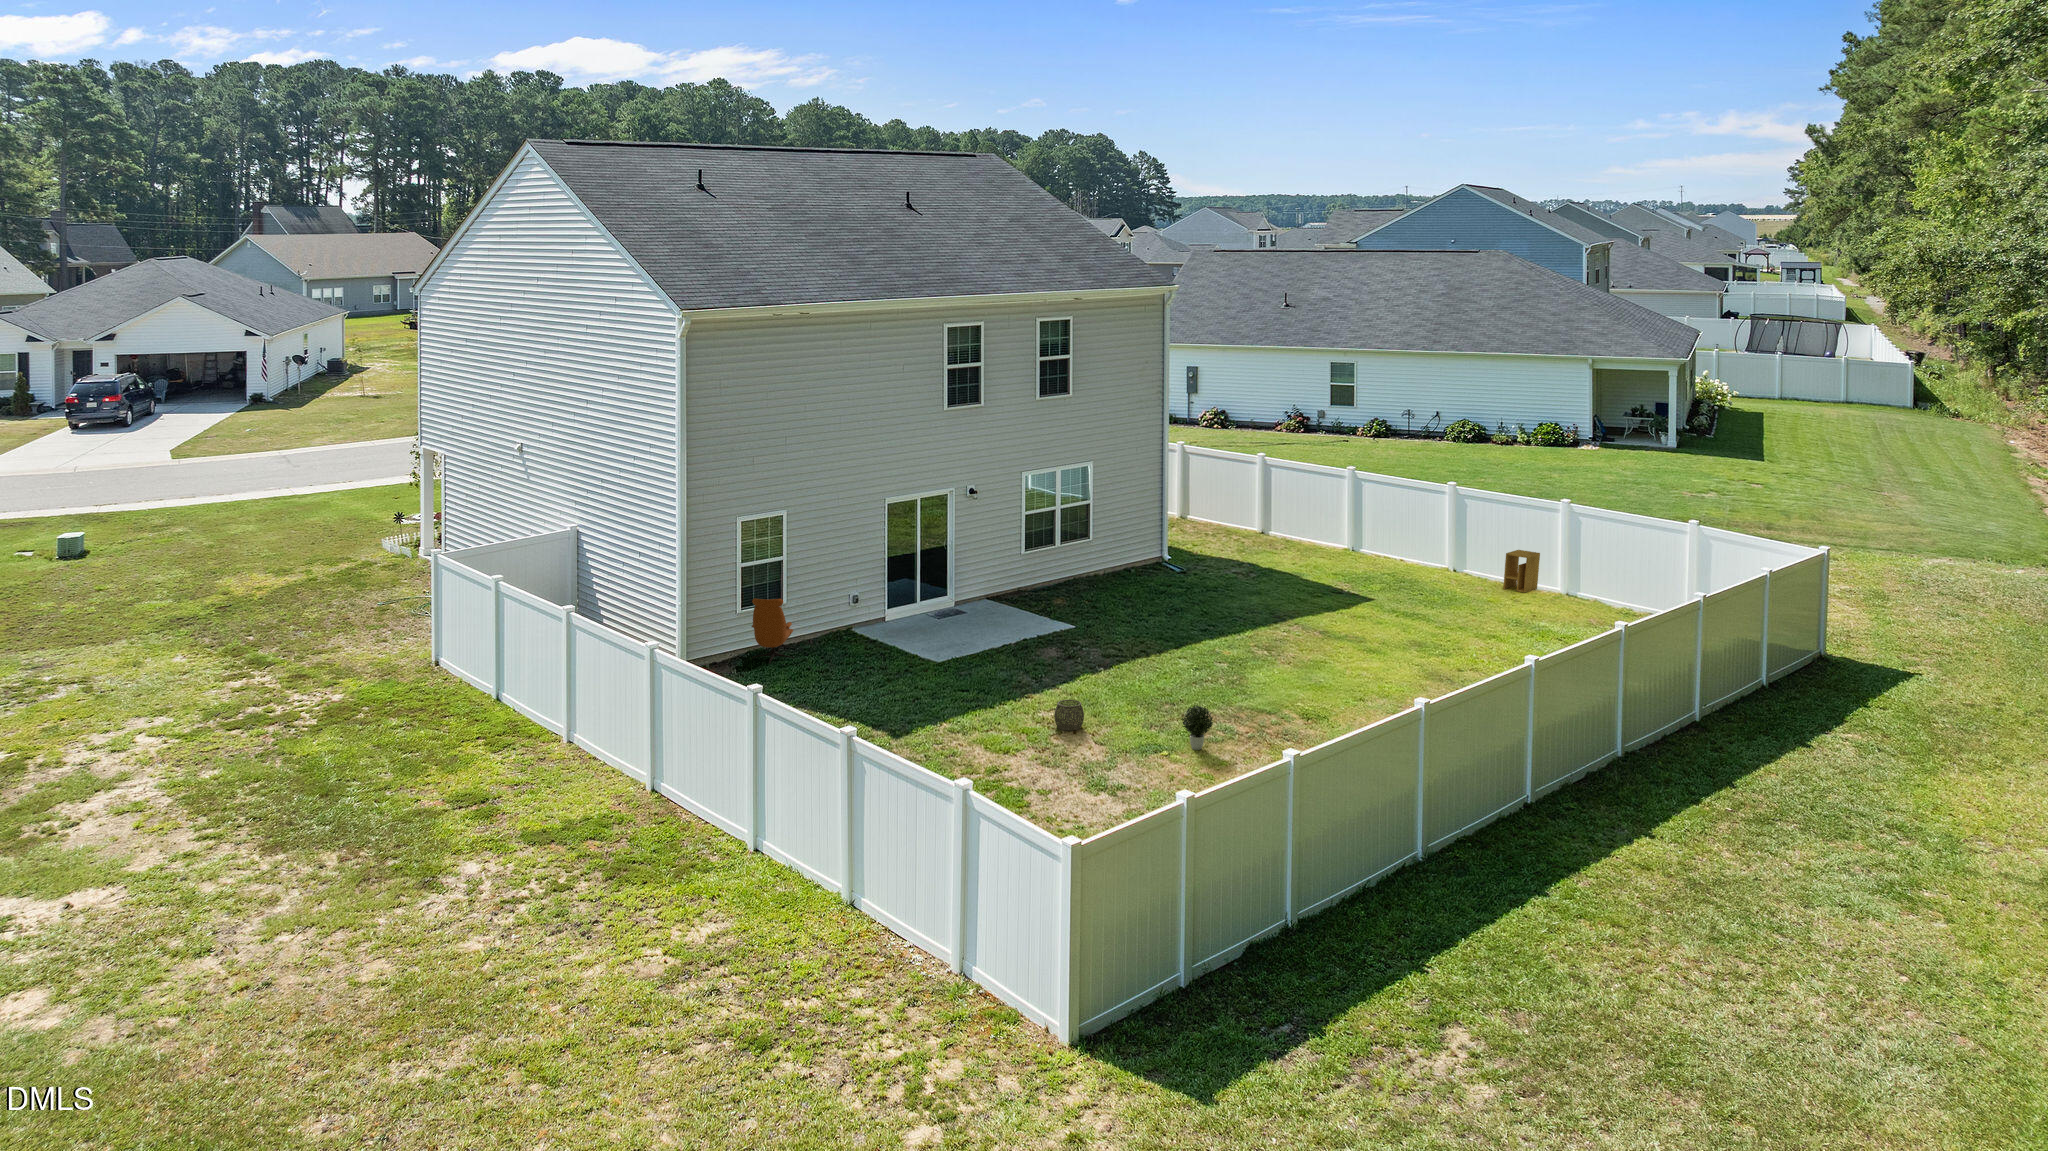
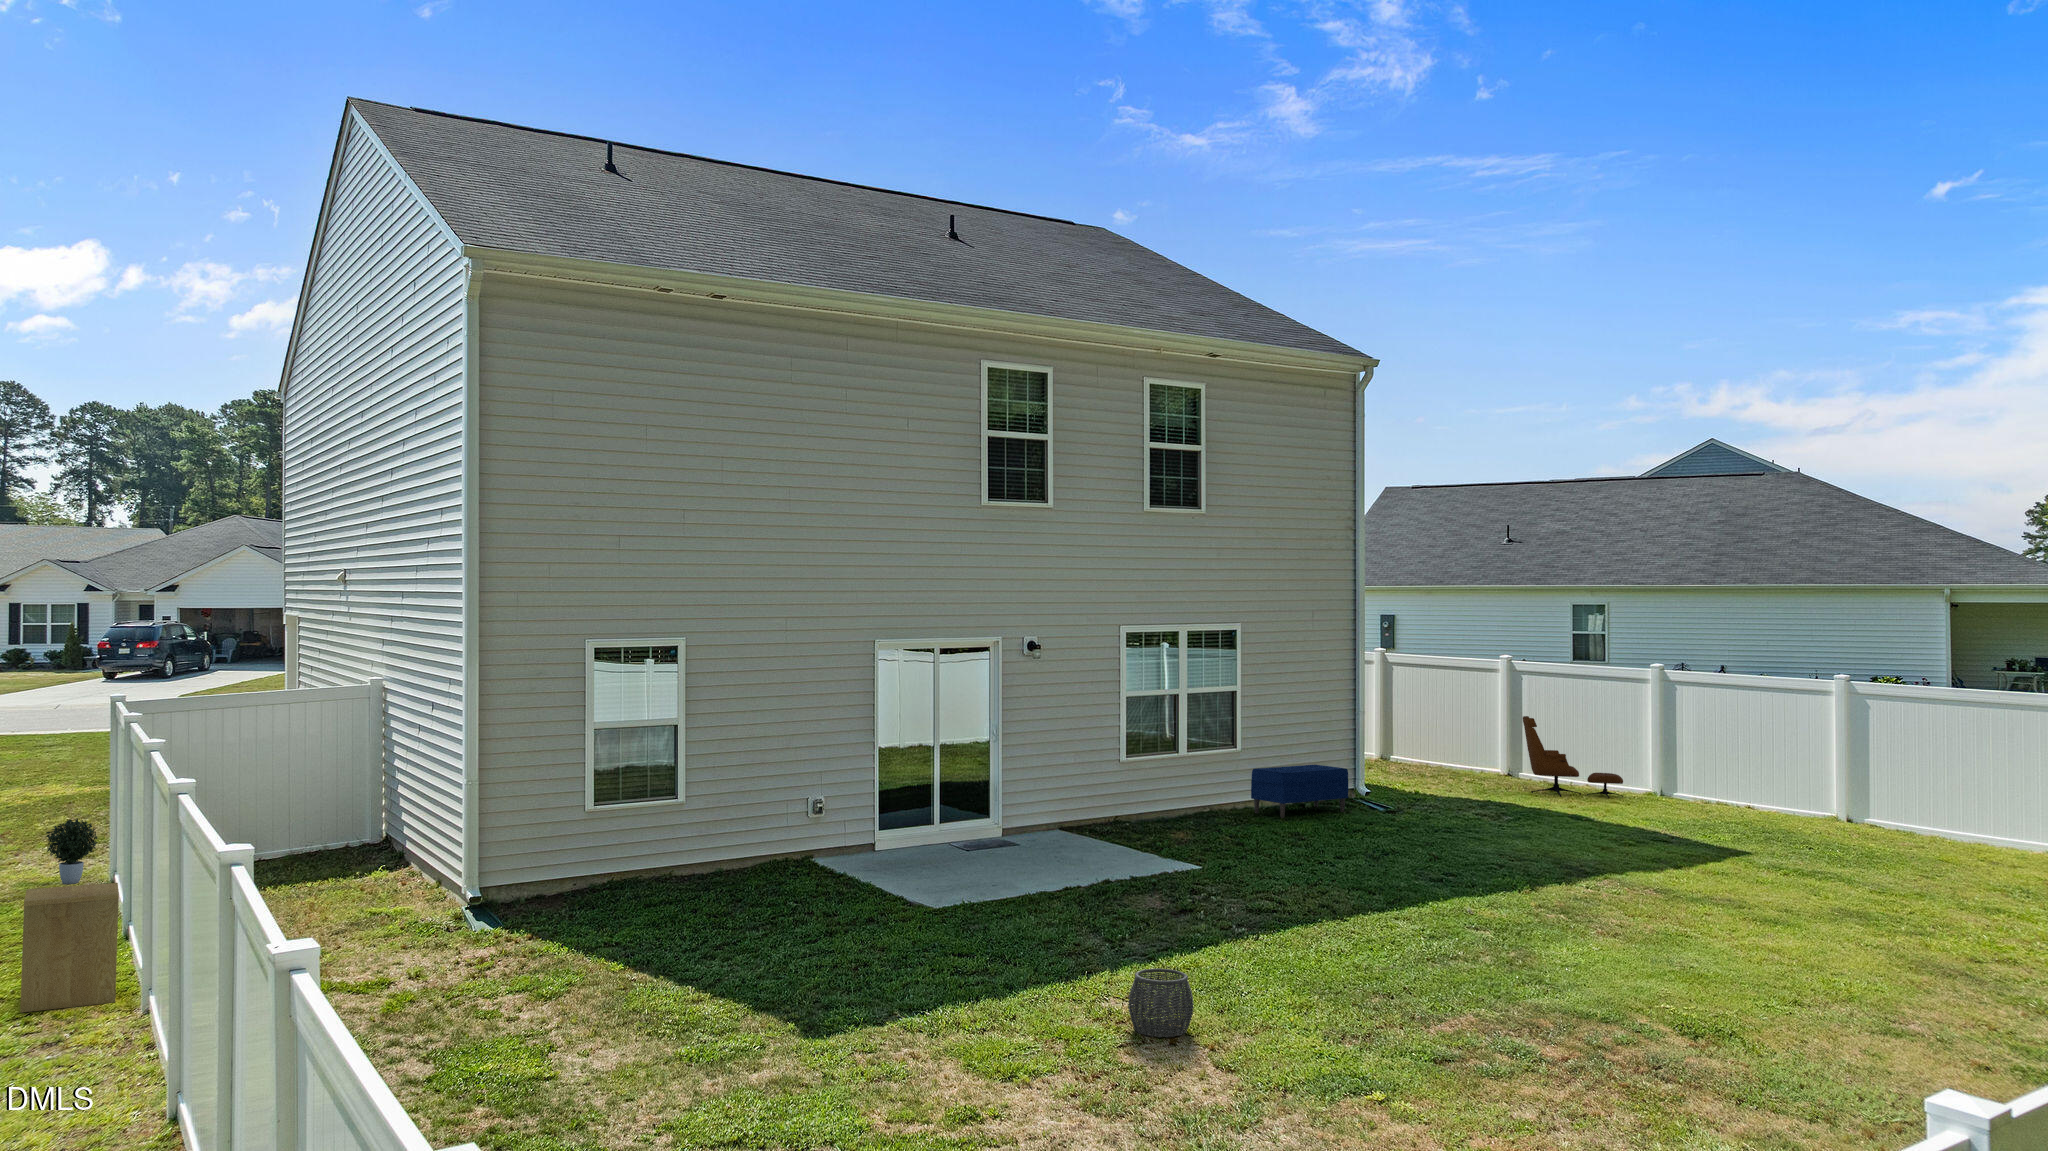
bench: none [1099,542,1160,580] -> present [1251,765,1349,818]
side table: present [1503,550,1540,593] -> present [20,883,119,1013]
lounge chair: present [752,598,795,664] -> present [1523,716,1623,798]
potted plant: present [1181,706,1213,750] -> present [46,818,98,884]

